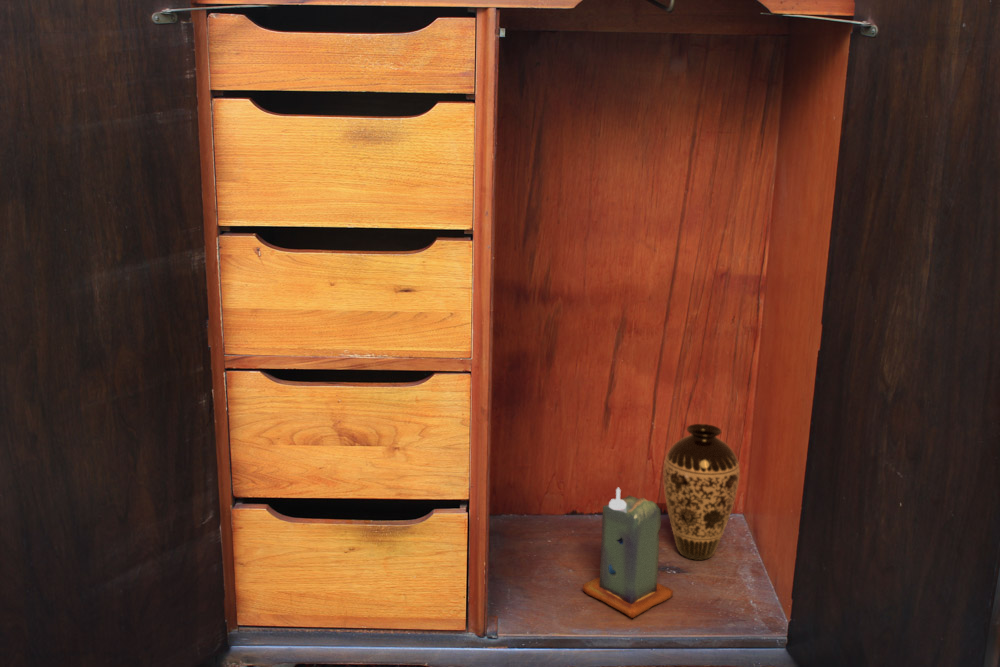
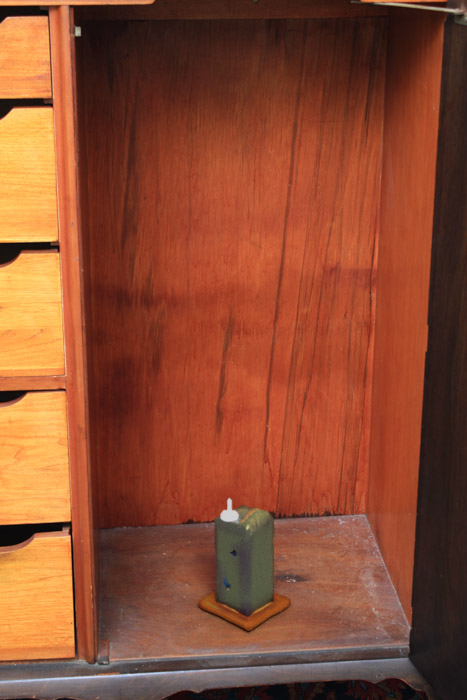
decorative vase: present [663,424,740,560] -> none [279,425,356,565]

